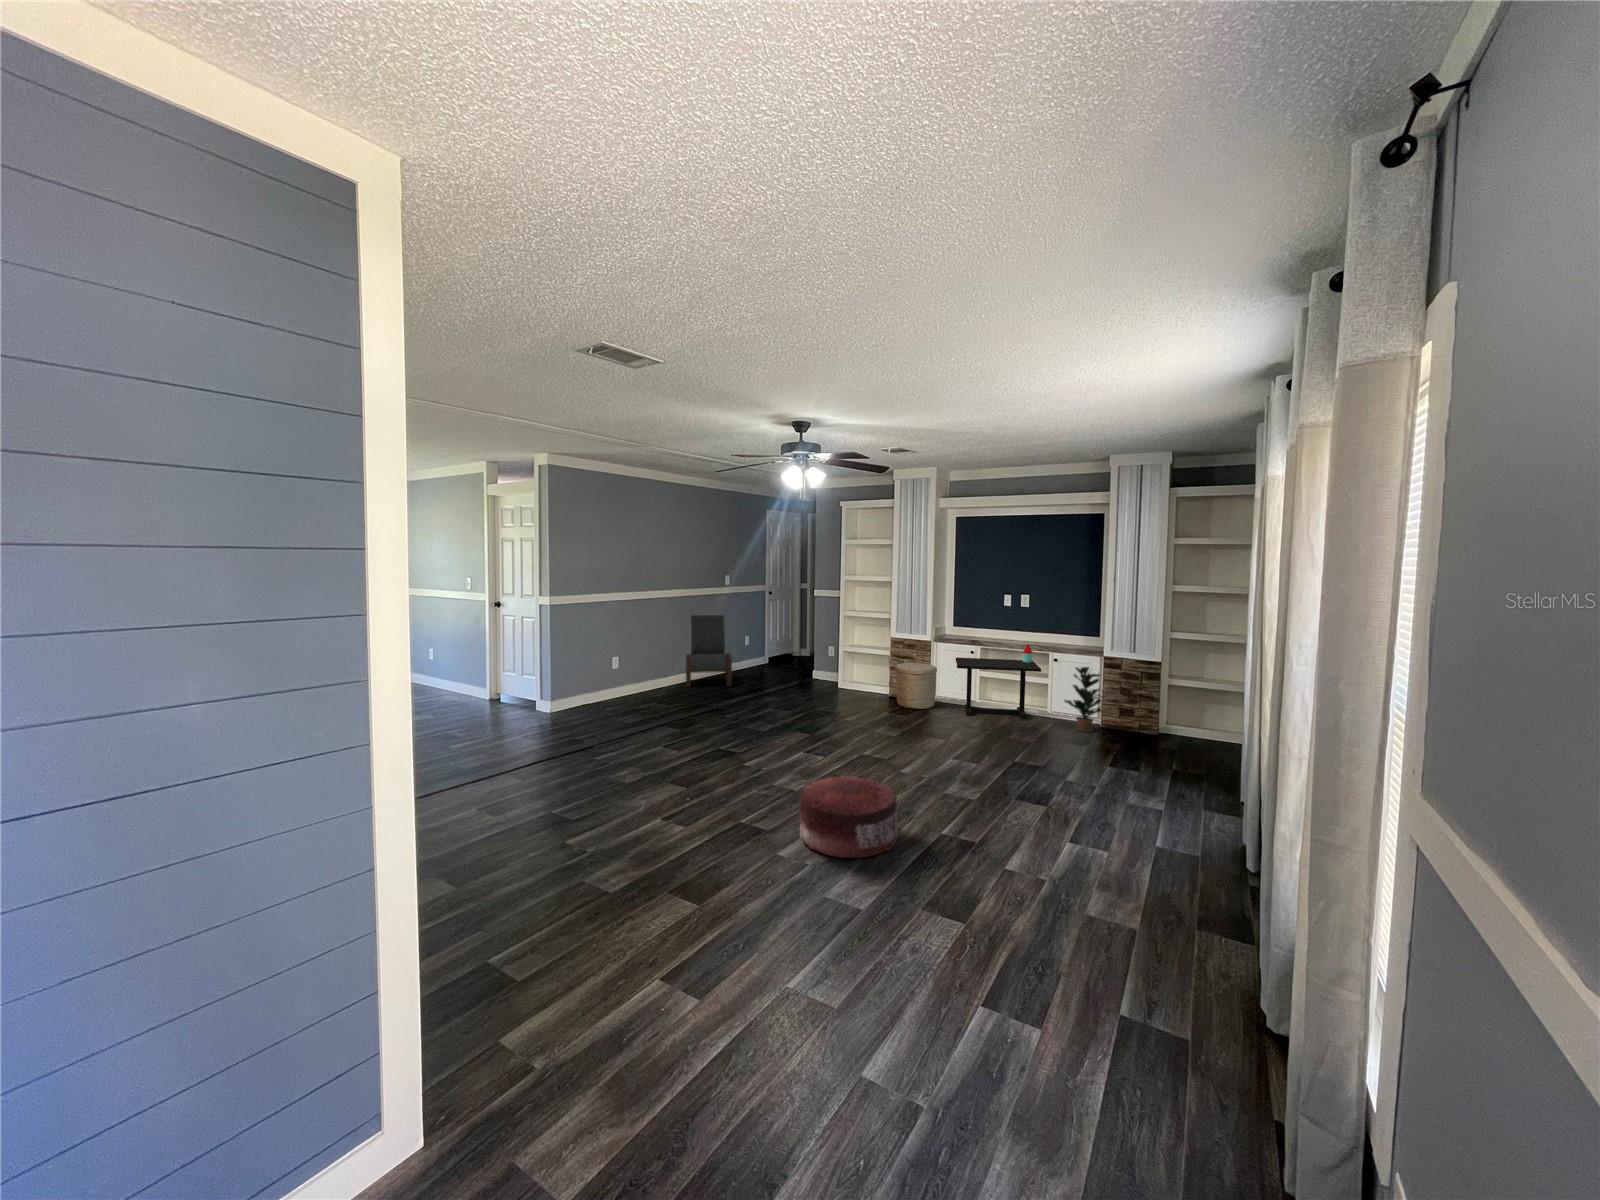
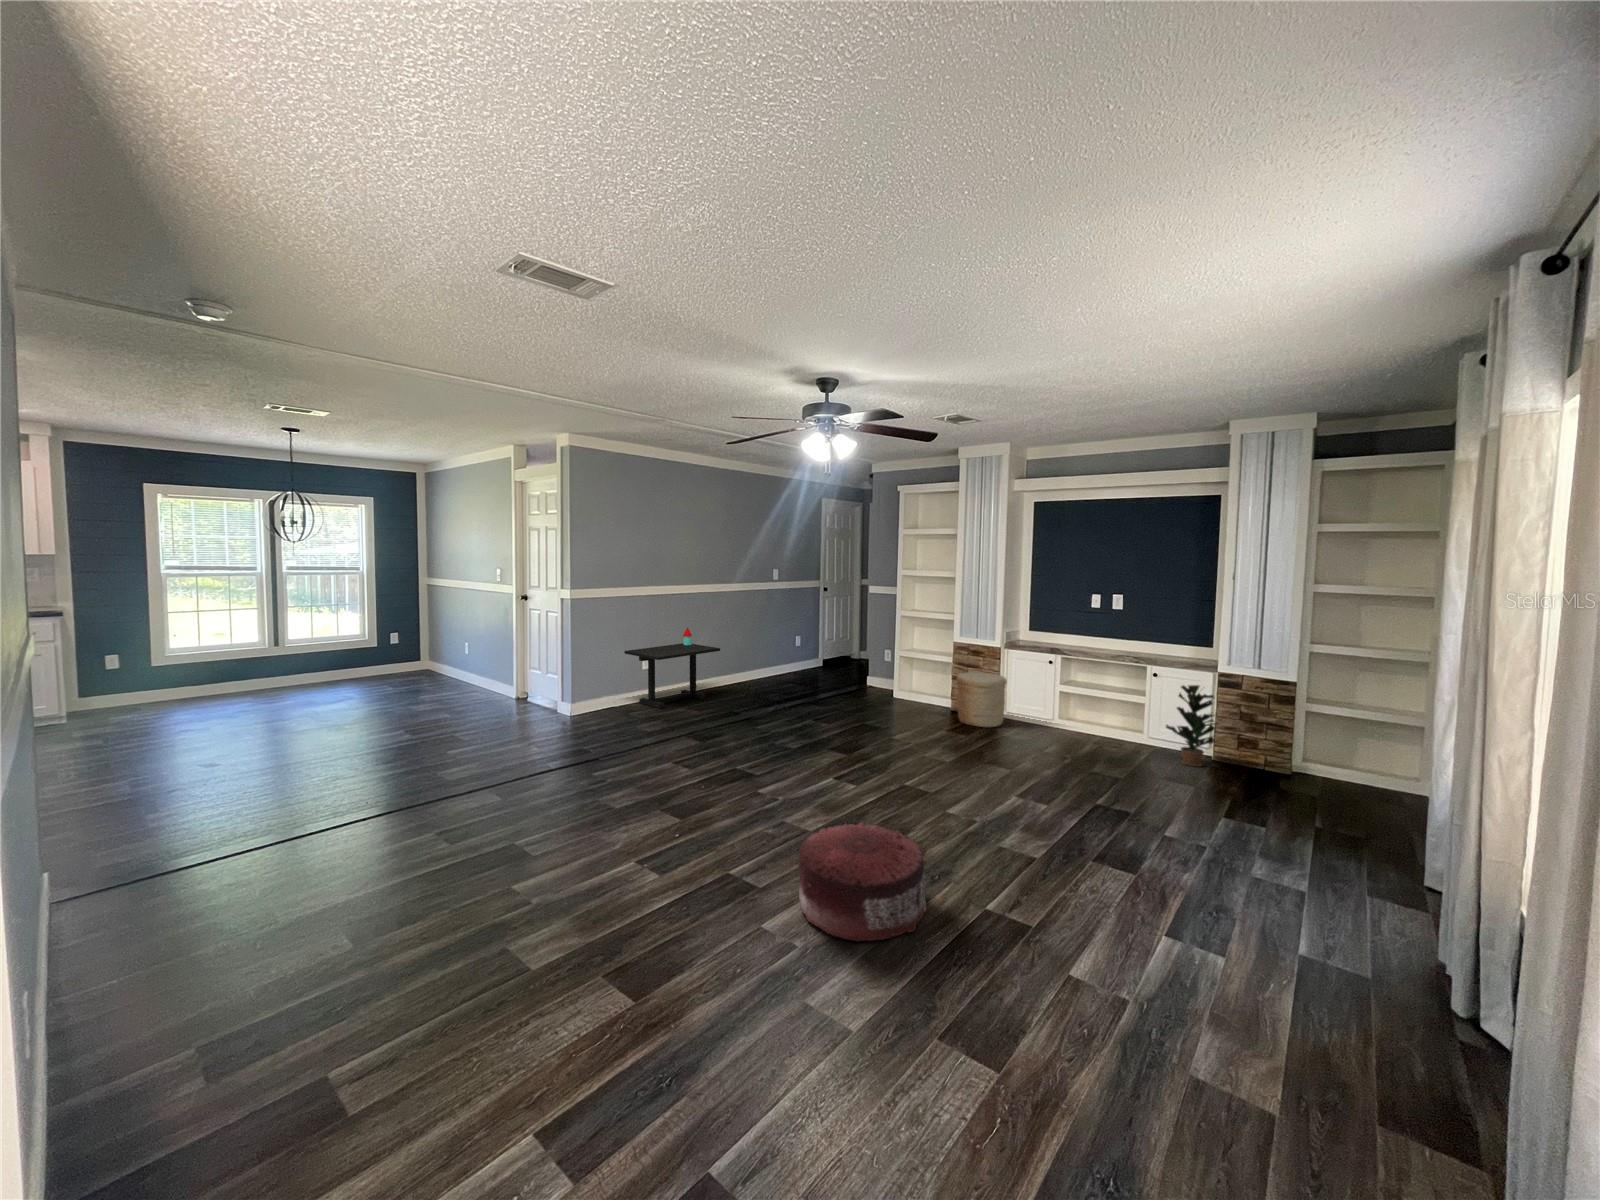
lounge chair: present [686,615,732,687] -> none [722,612,774,692]
side table: present [956,644,1041,719] -> present [624,627,720,708]

